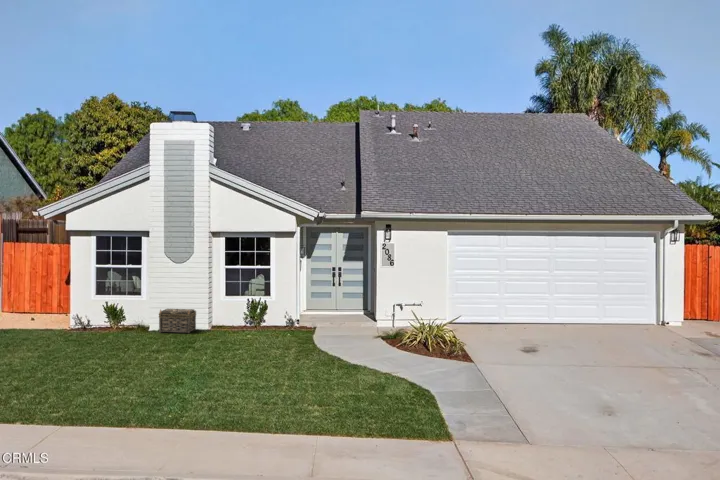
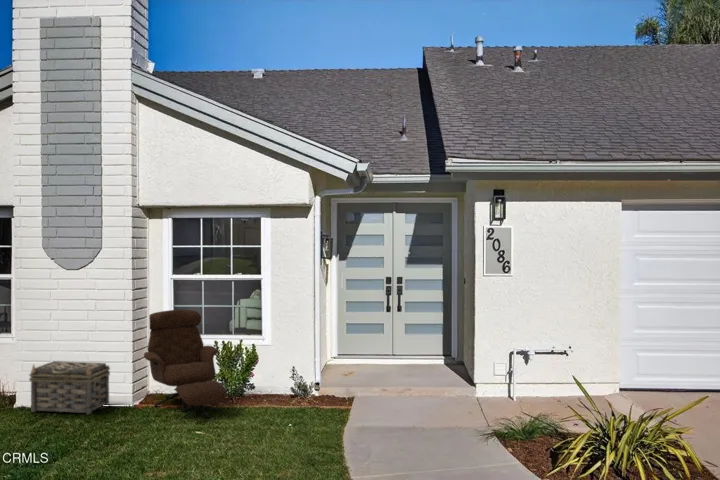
lounge chair: none [213,284,256,334] -> present [144,310,227,418]

